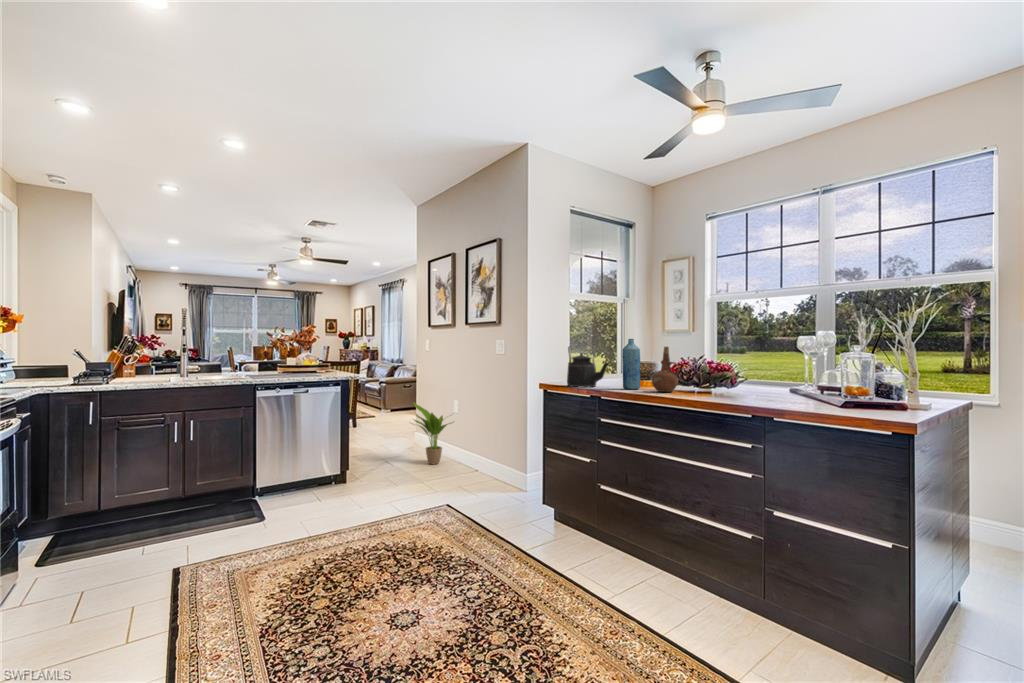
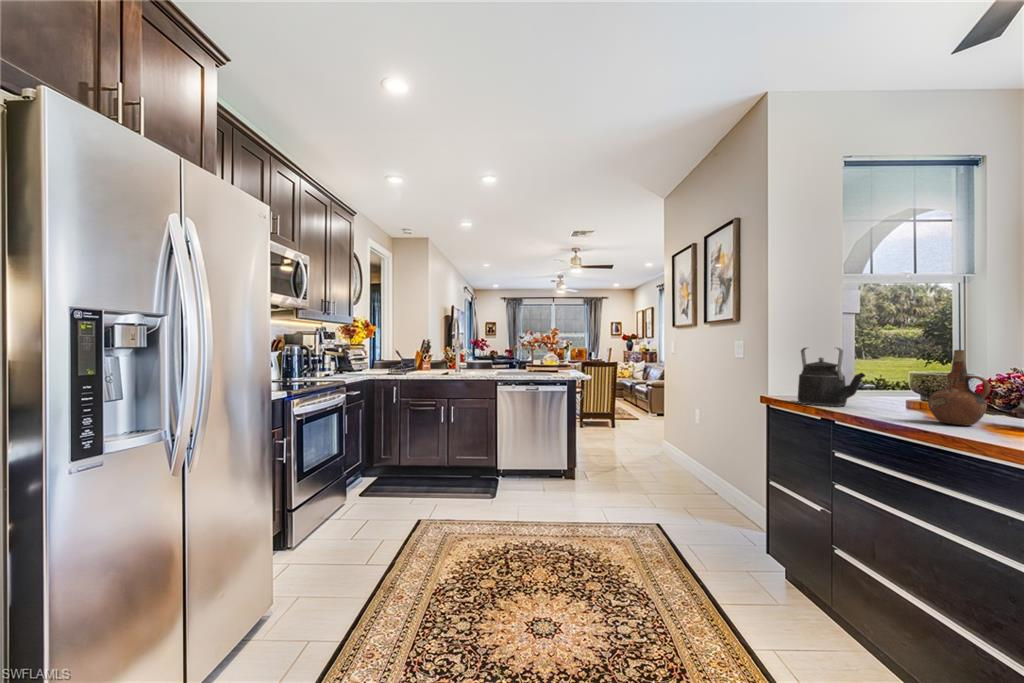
bottle: present [622,339,641,389] -> none [883,337,918,415]
potted plant: present [414,403,454,464] -> none [641,407,694,477]

